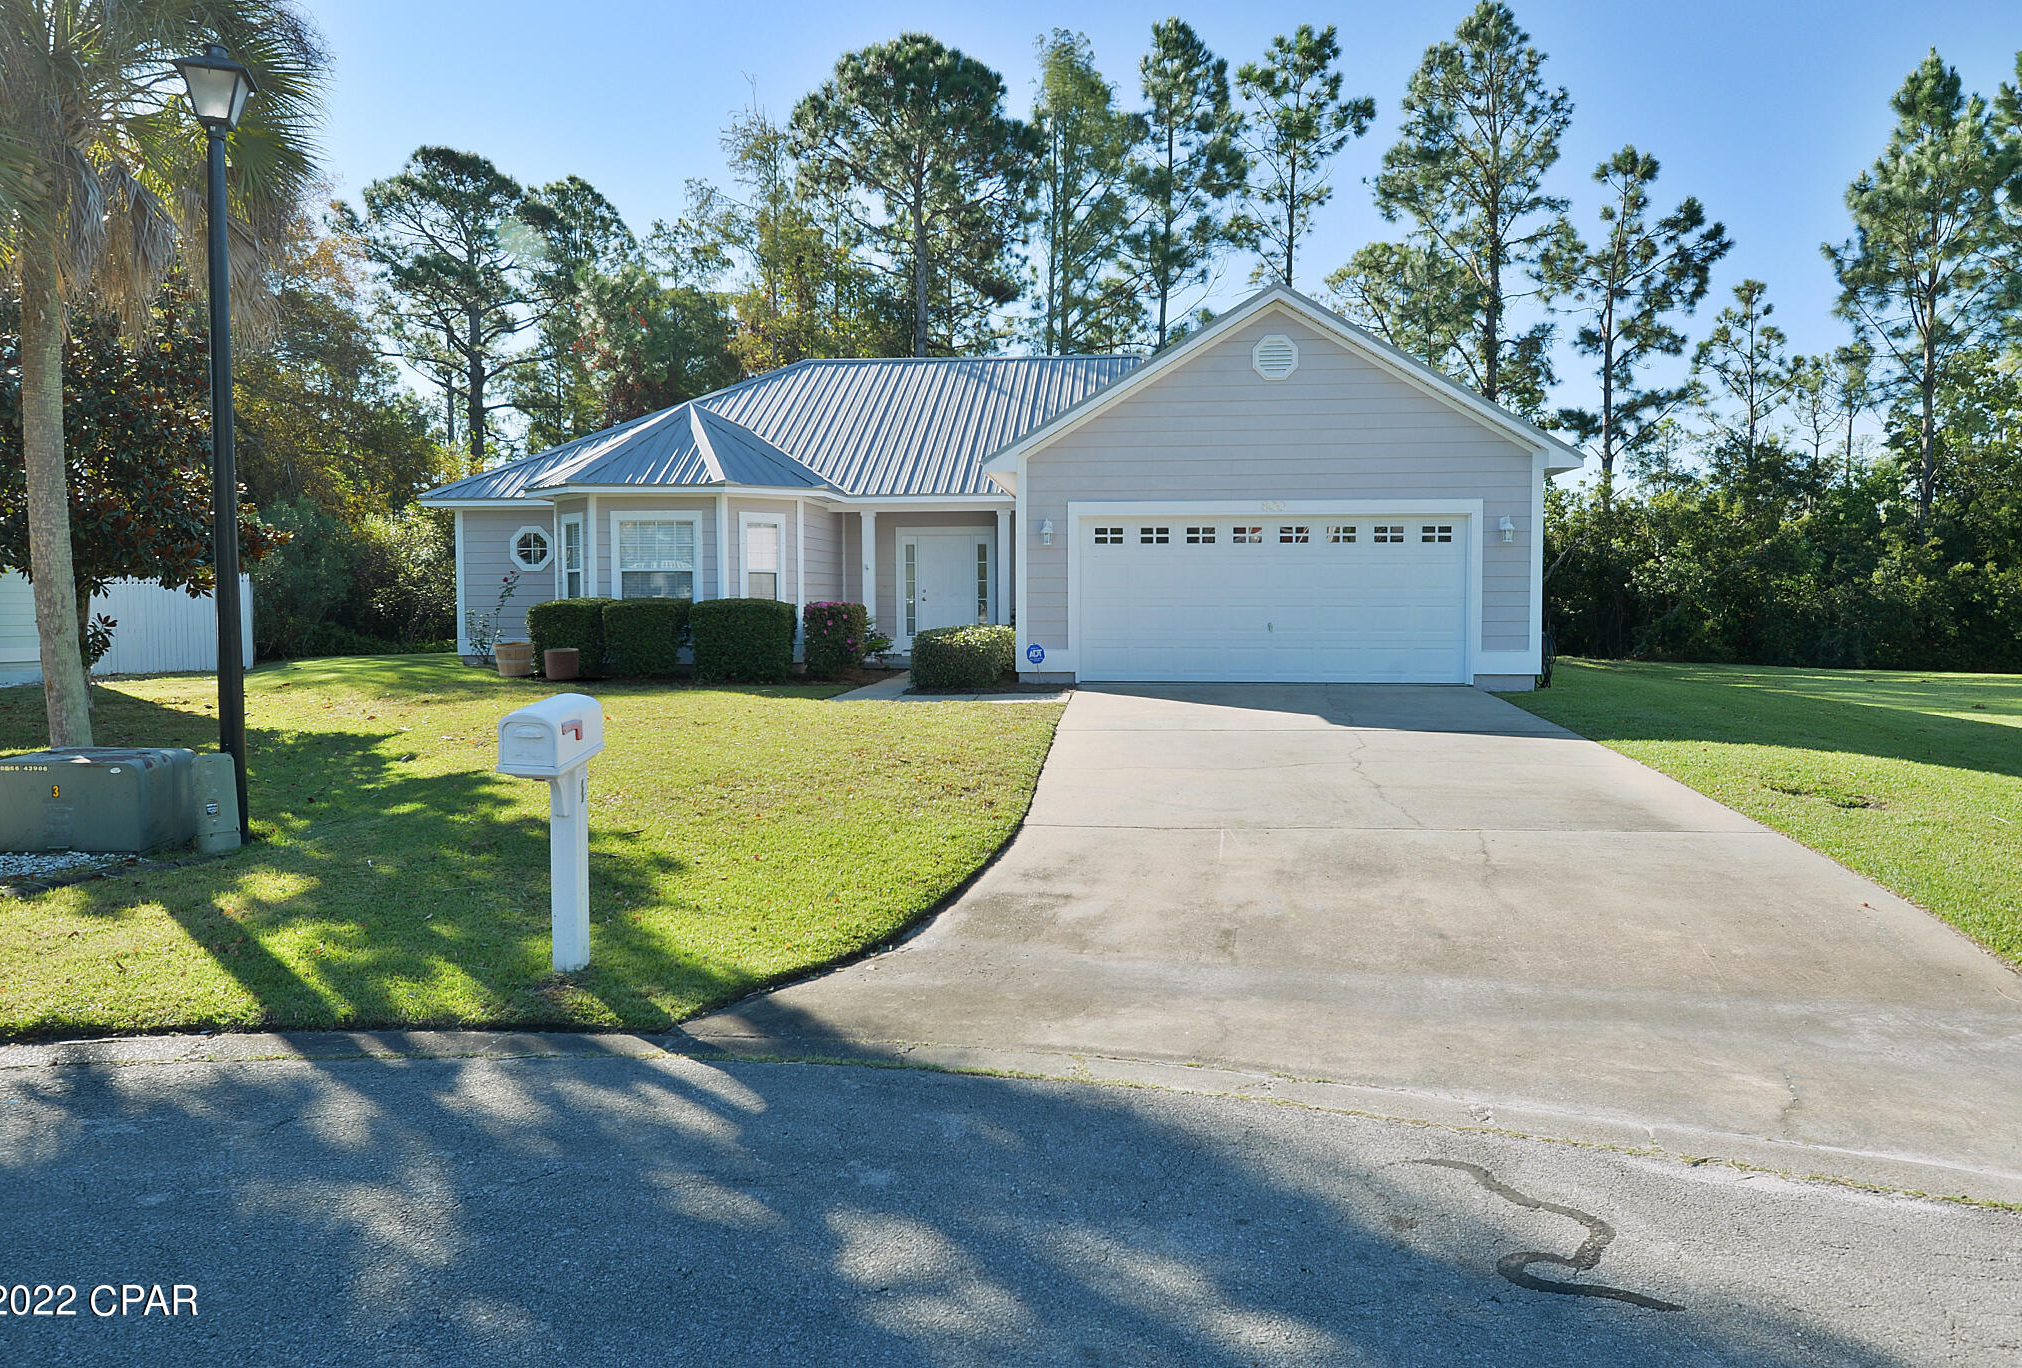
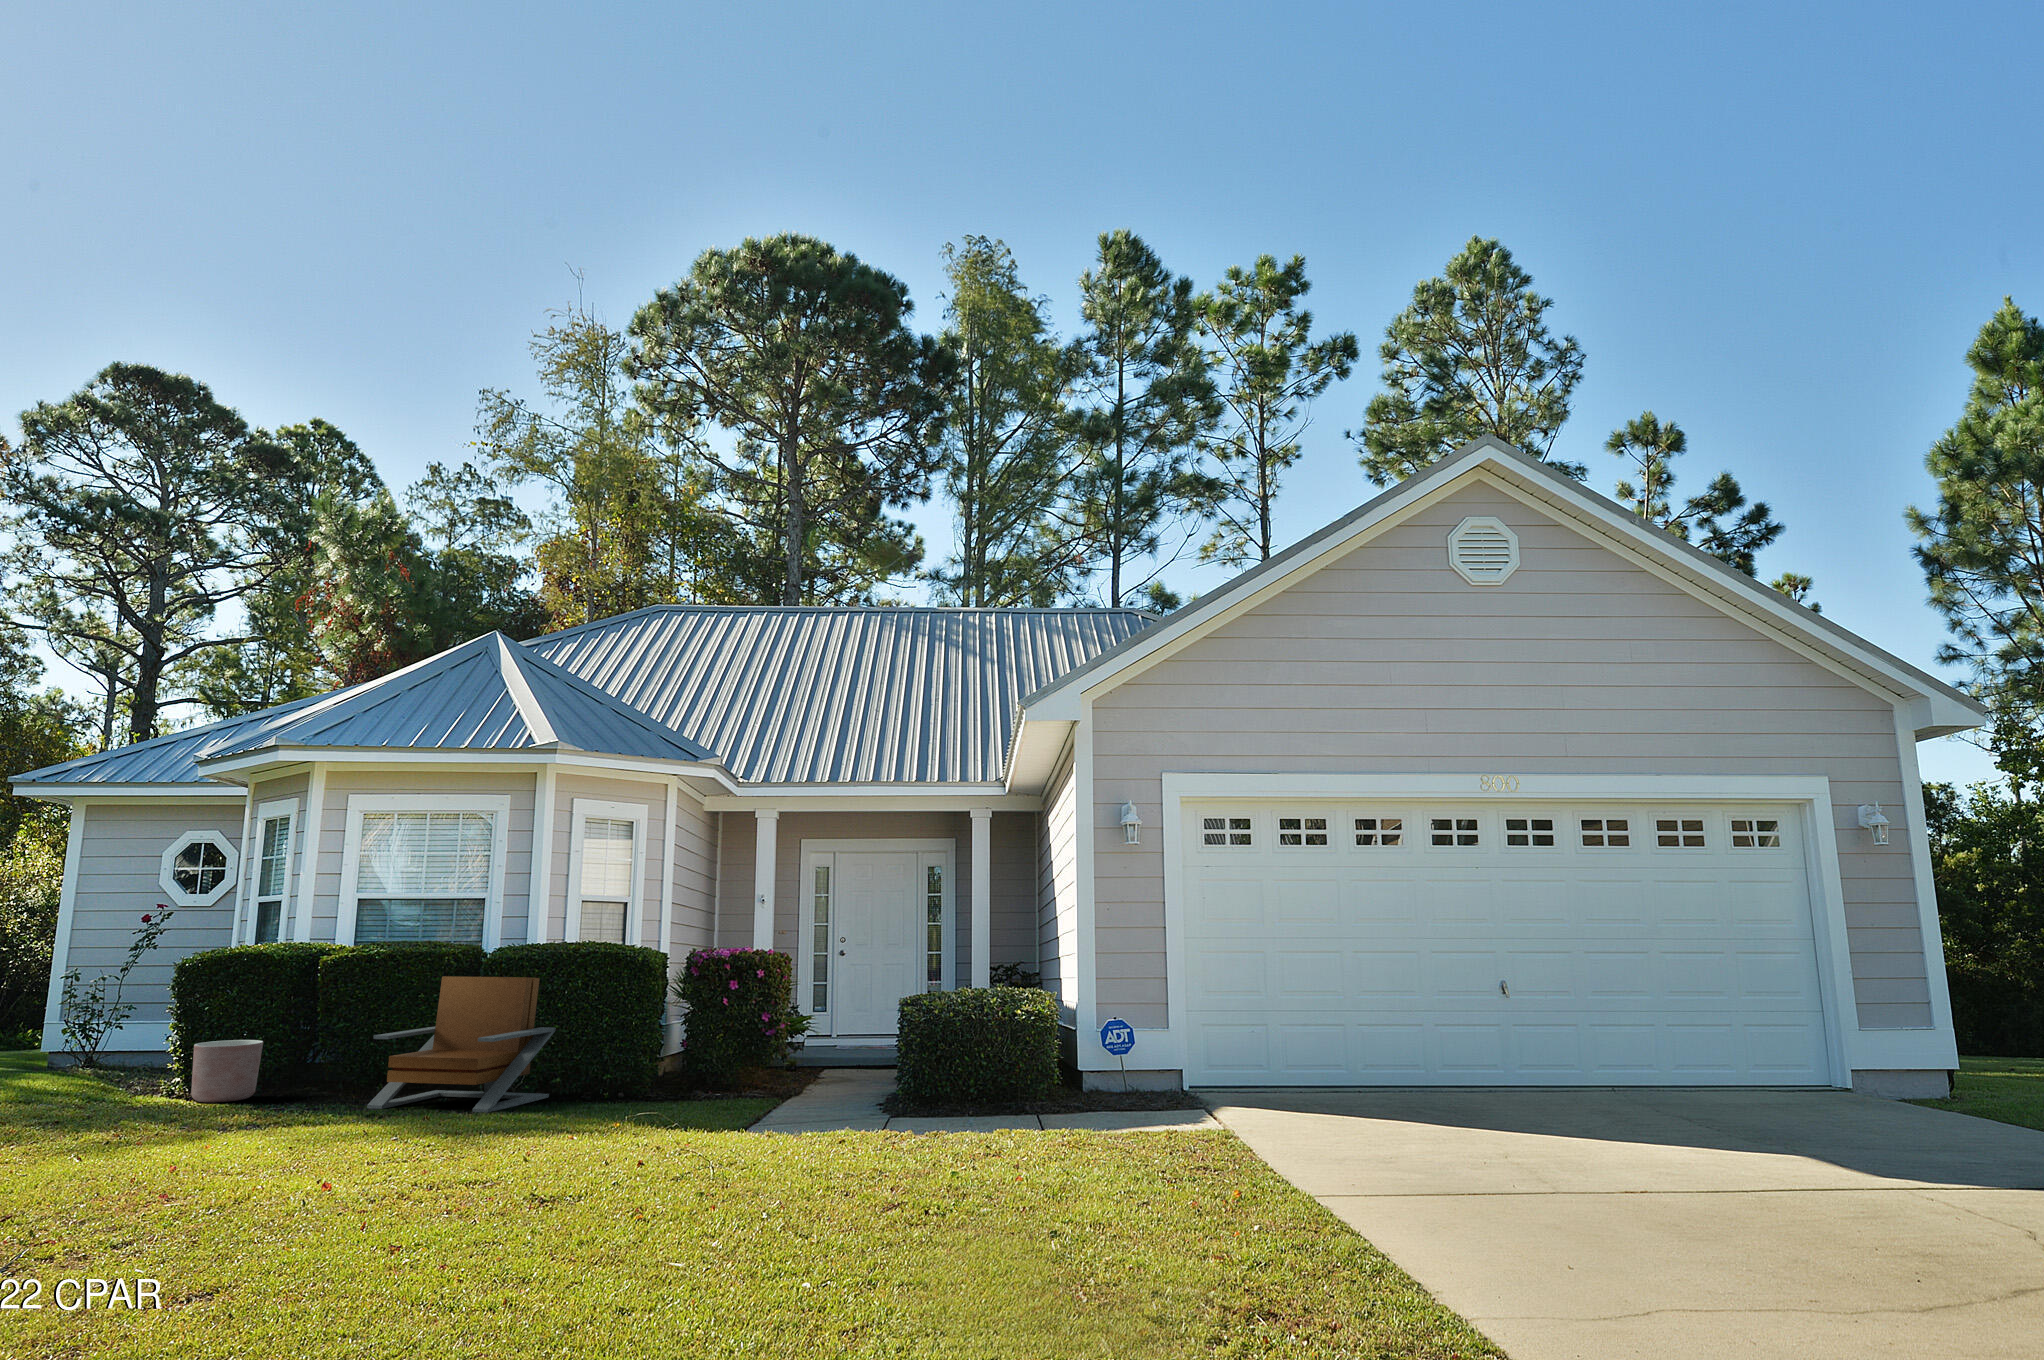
lounge chair: none [633,617,729,688] -> present [367,976,556,1112]
wooden bucket: present [492,641,534,677] -> none [91,1028,176,1098]

